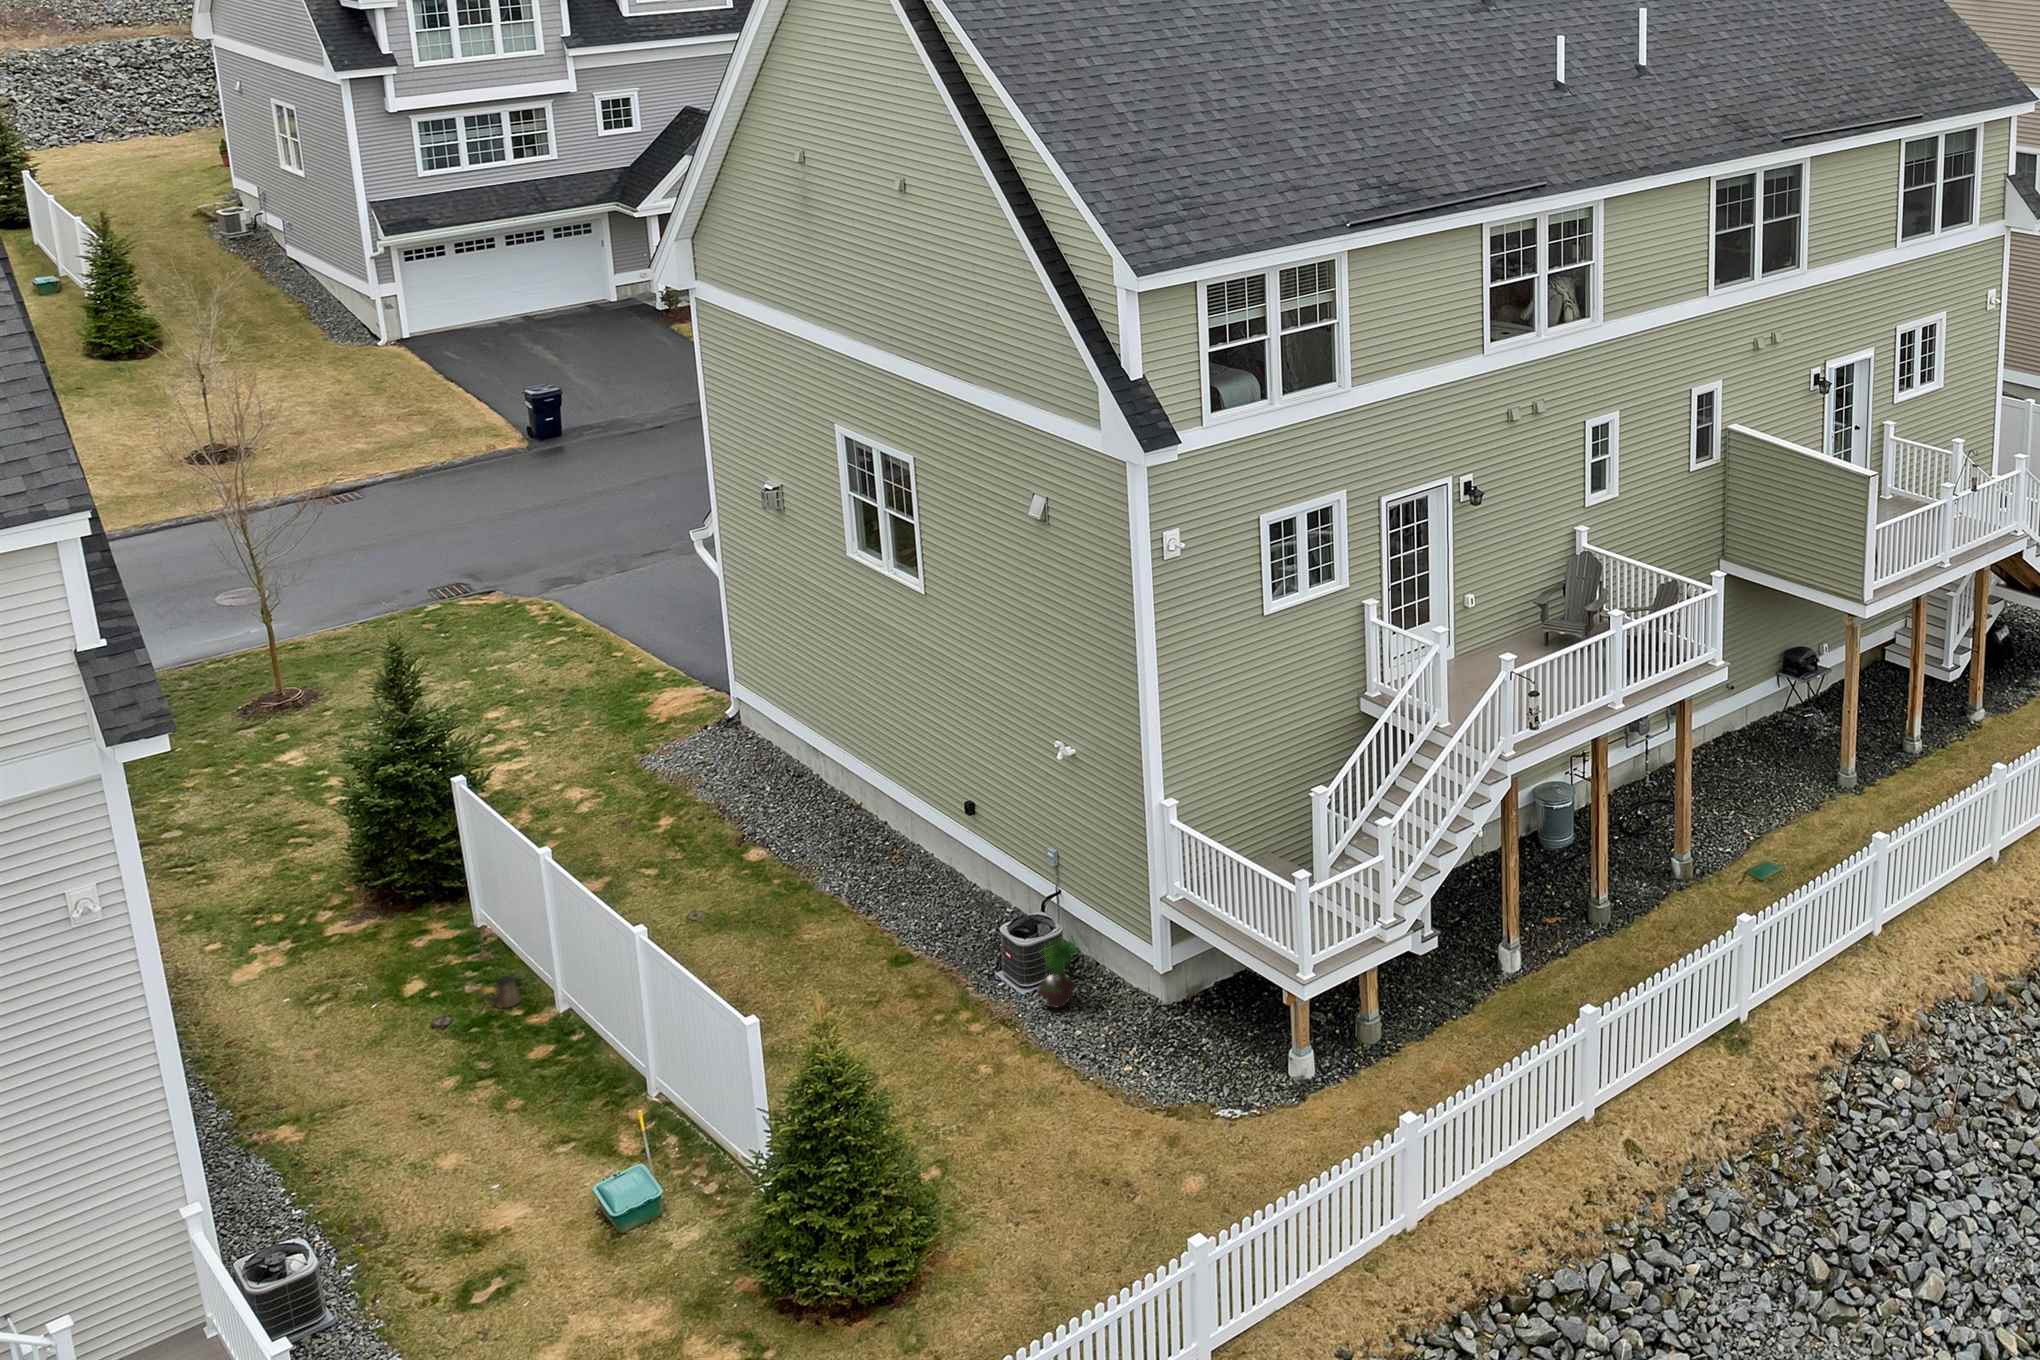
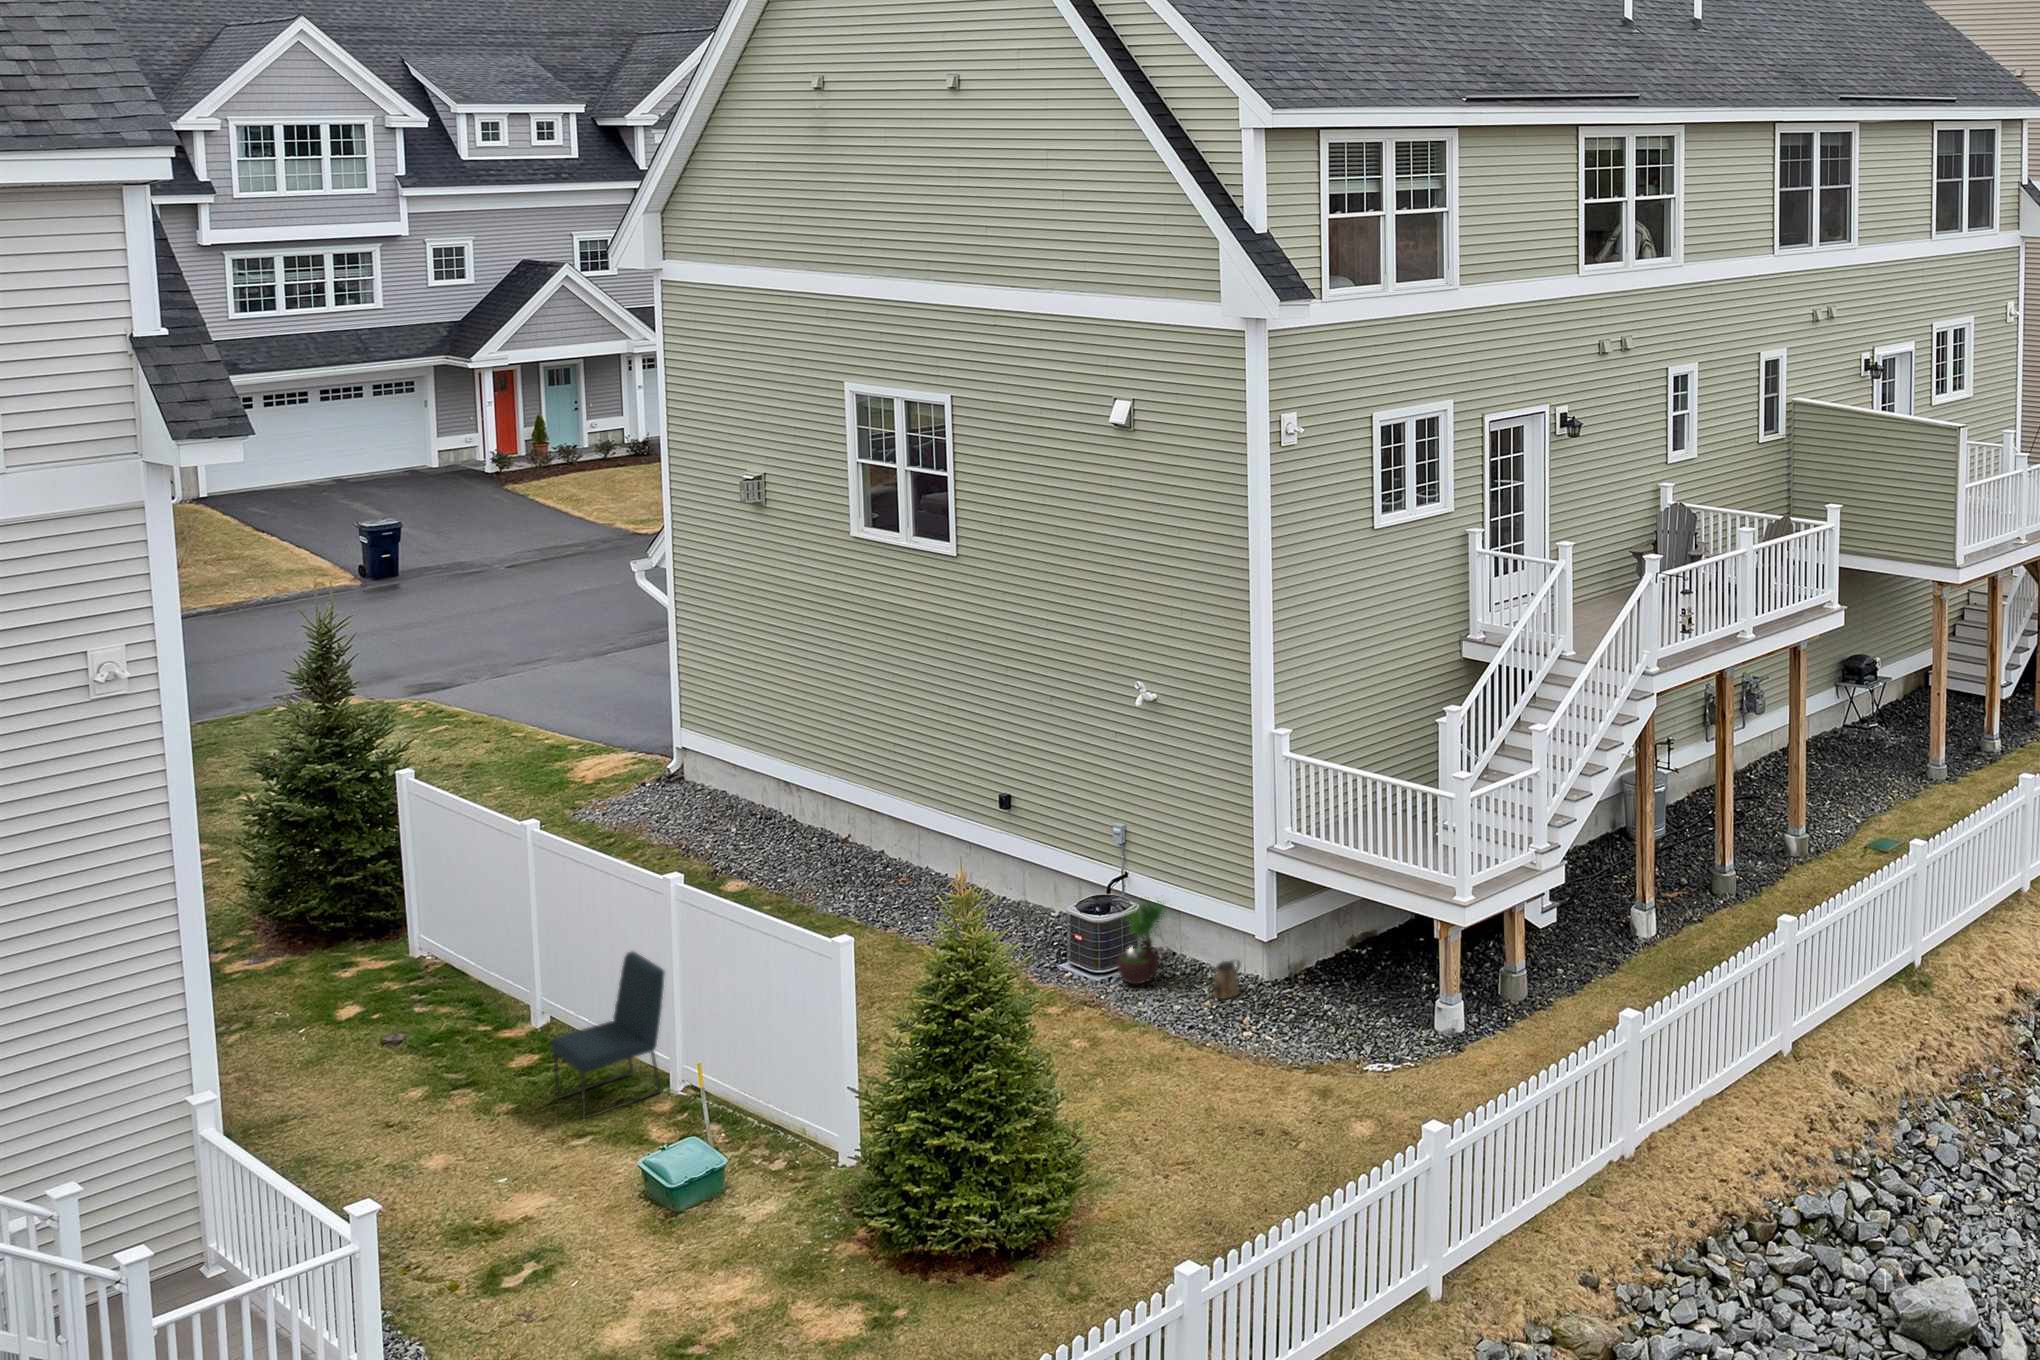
watering can: present [475,975,522,1008] -> present [1204,959,1240,999]
chair: none [546,998,637,1142] -> present [551,952,664,1118]

